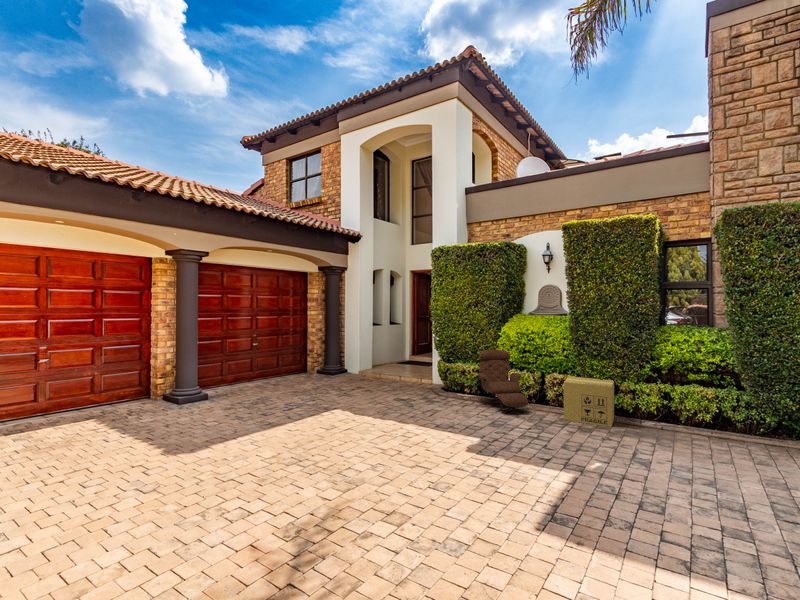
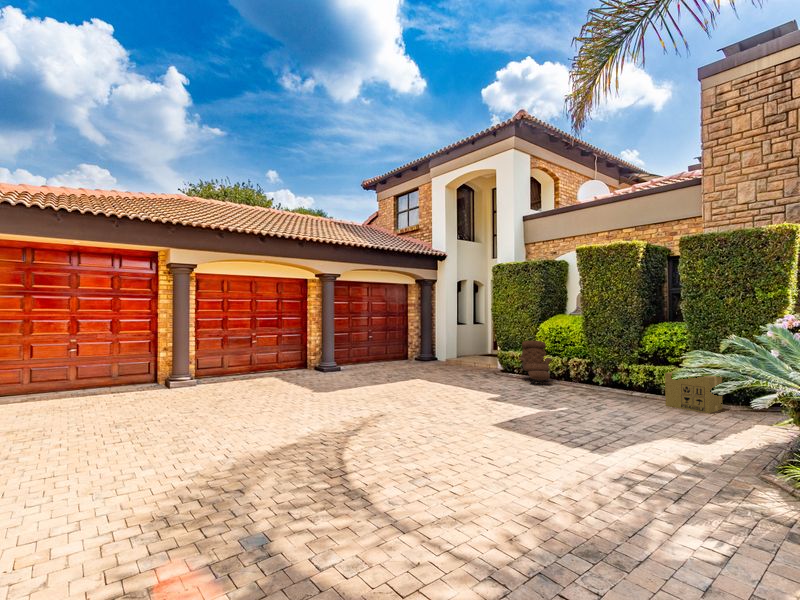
cardboard box: present [564,377,614,427] -> present [665,372,723,414]

